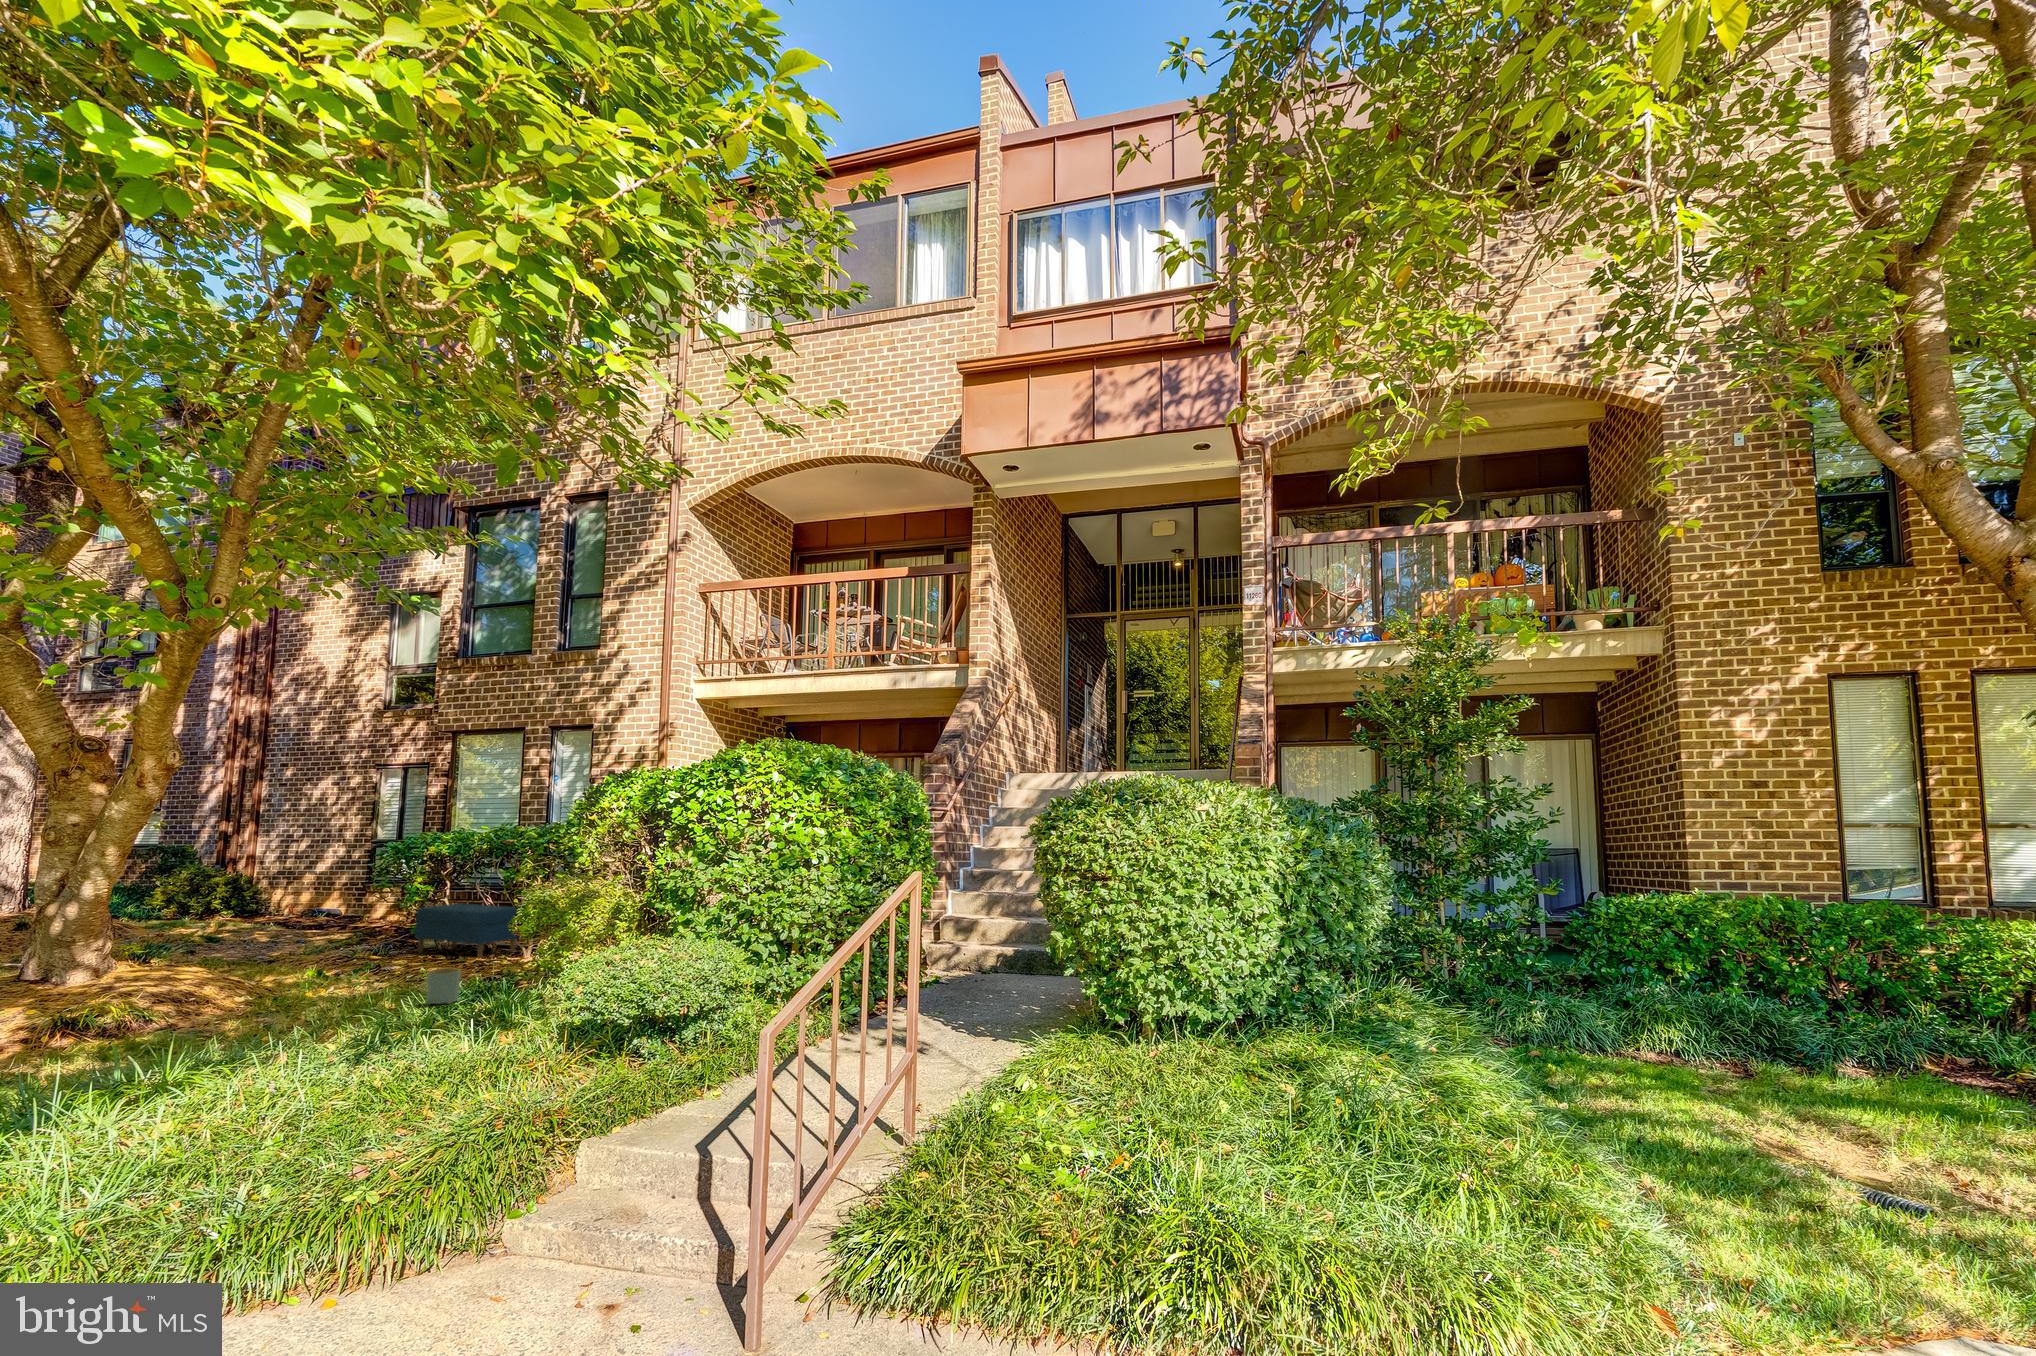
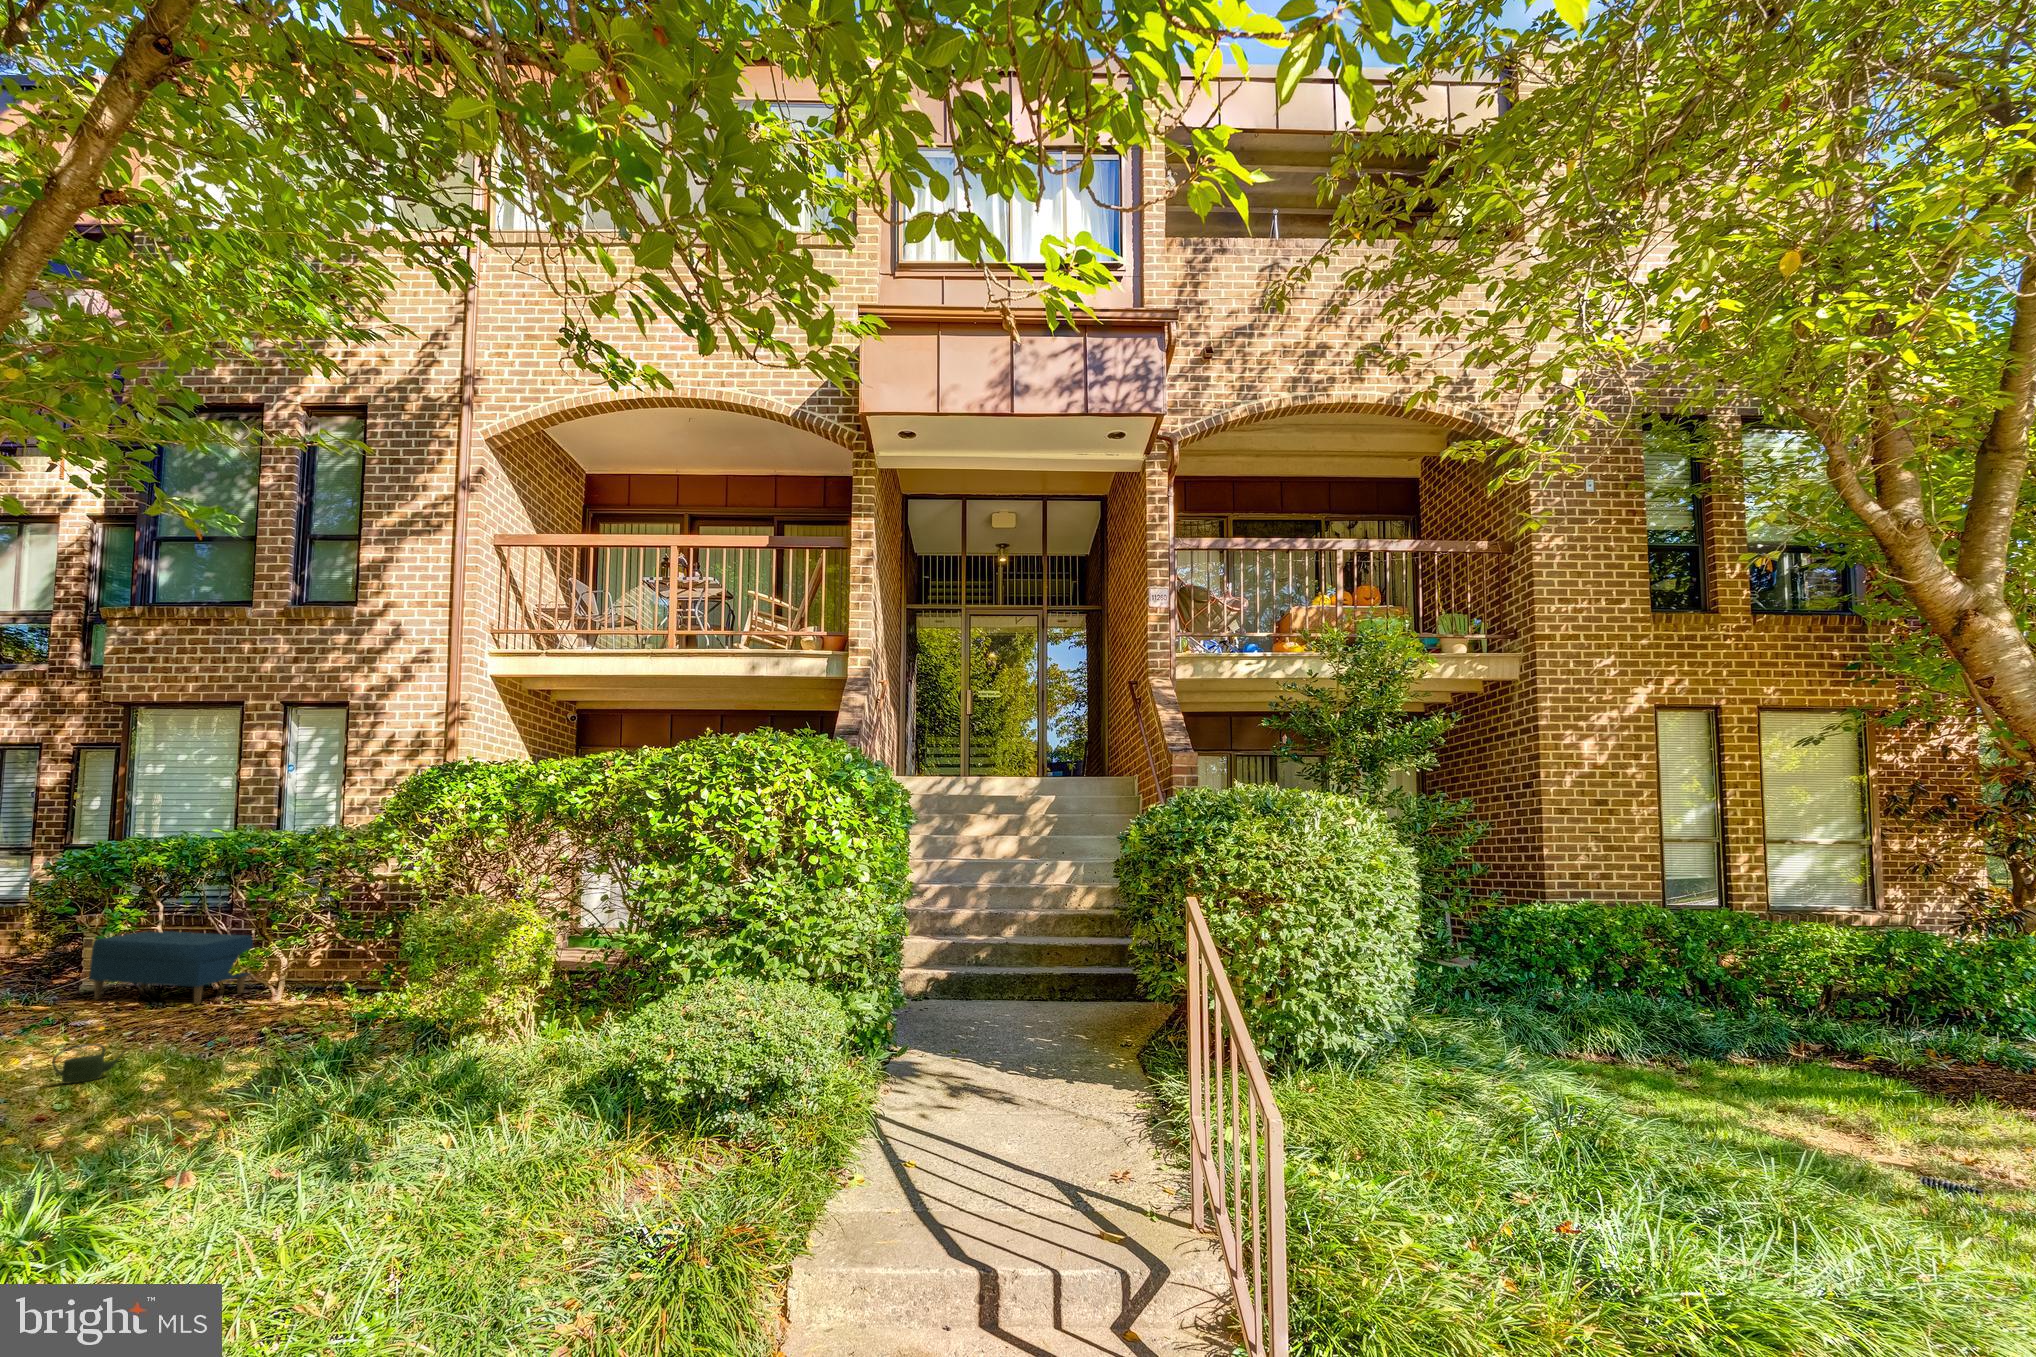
planter: present [427,968,461,1004] -> none [180,1035,230,1087]
watering can: none [352,972,405,1000] -> present [52,1043,130,1084]

